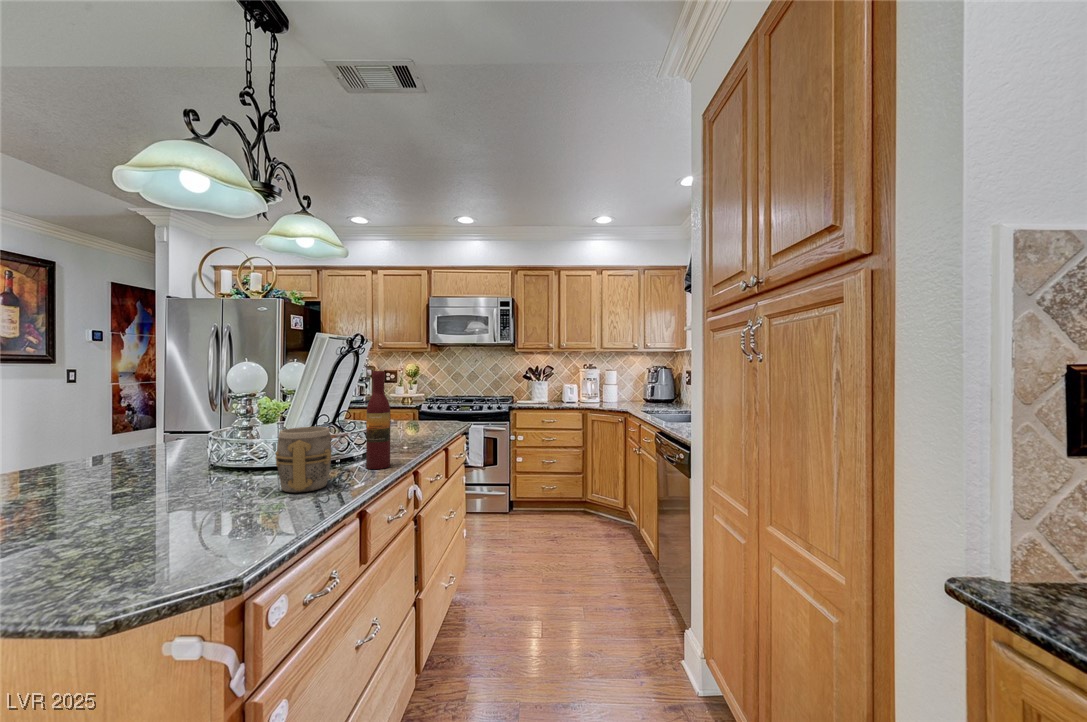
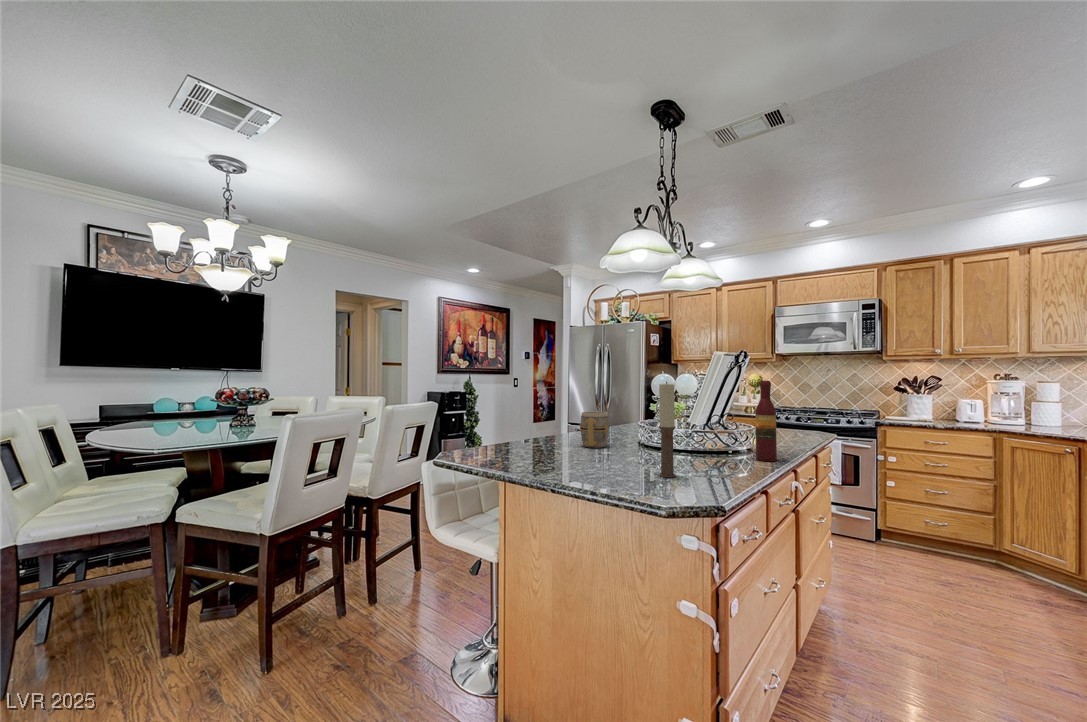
candle: none [183,374,215,528] -> present [659,382,676,477]
mug: present [275,427,332,493] -> present [580,411,609,448]

